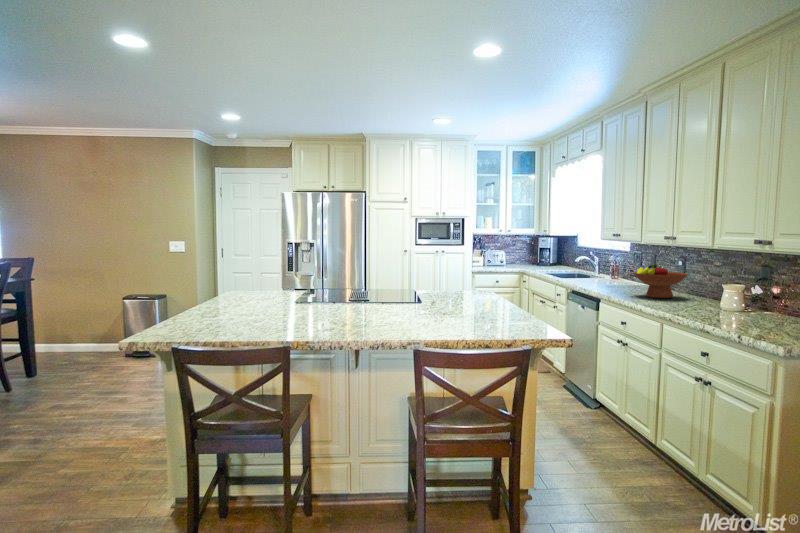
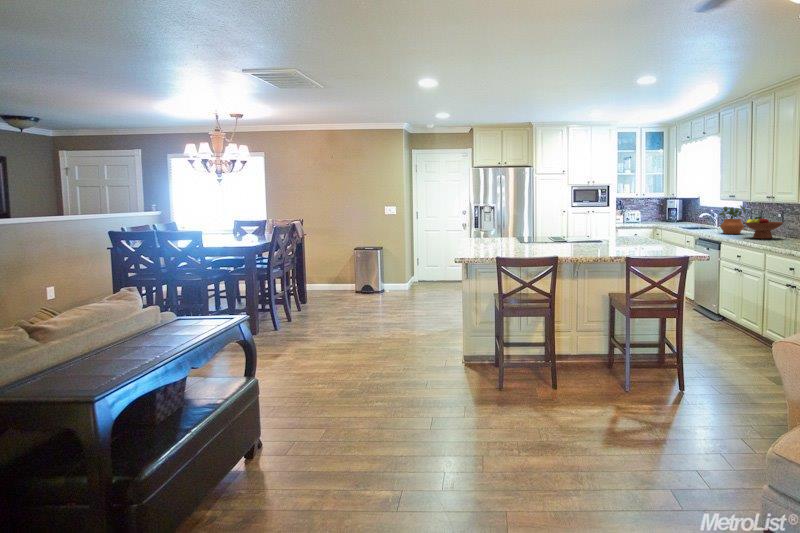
potted plant: none [599,247,634,289] -> present [719,205,746,234]

